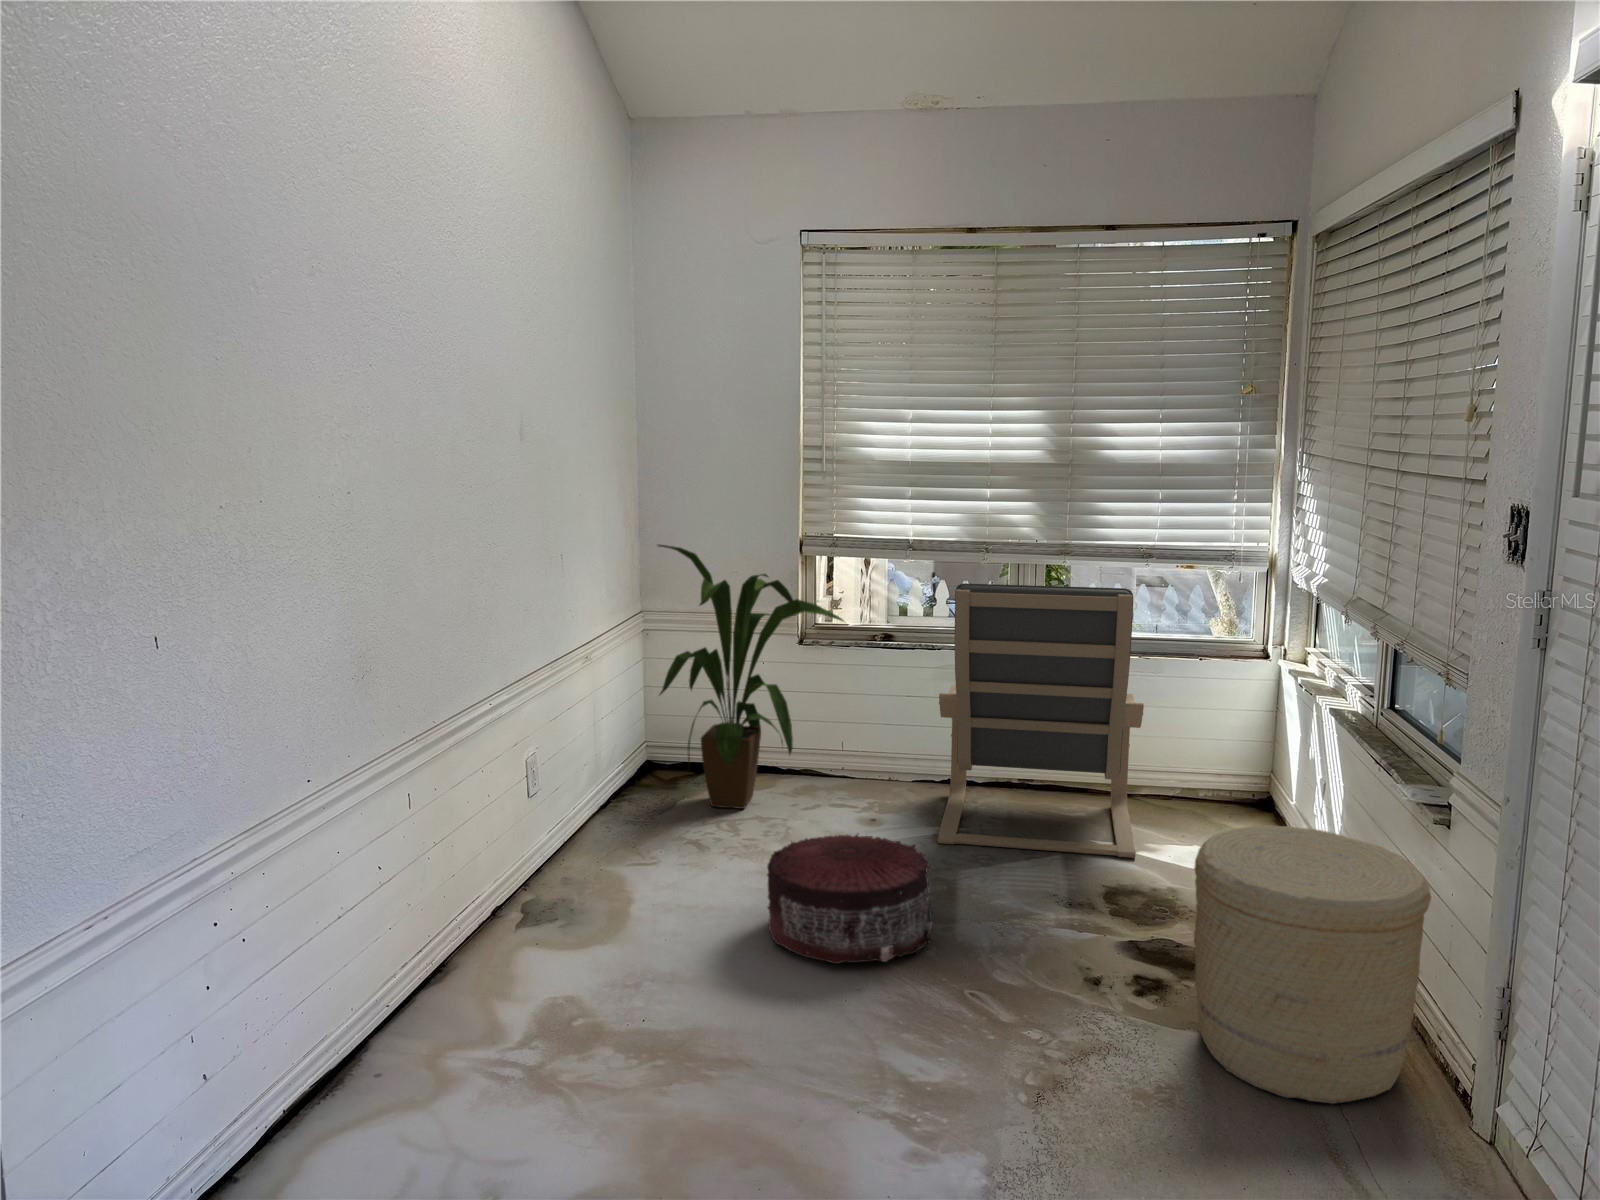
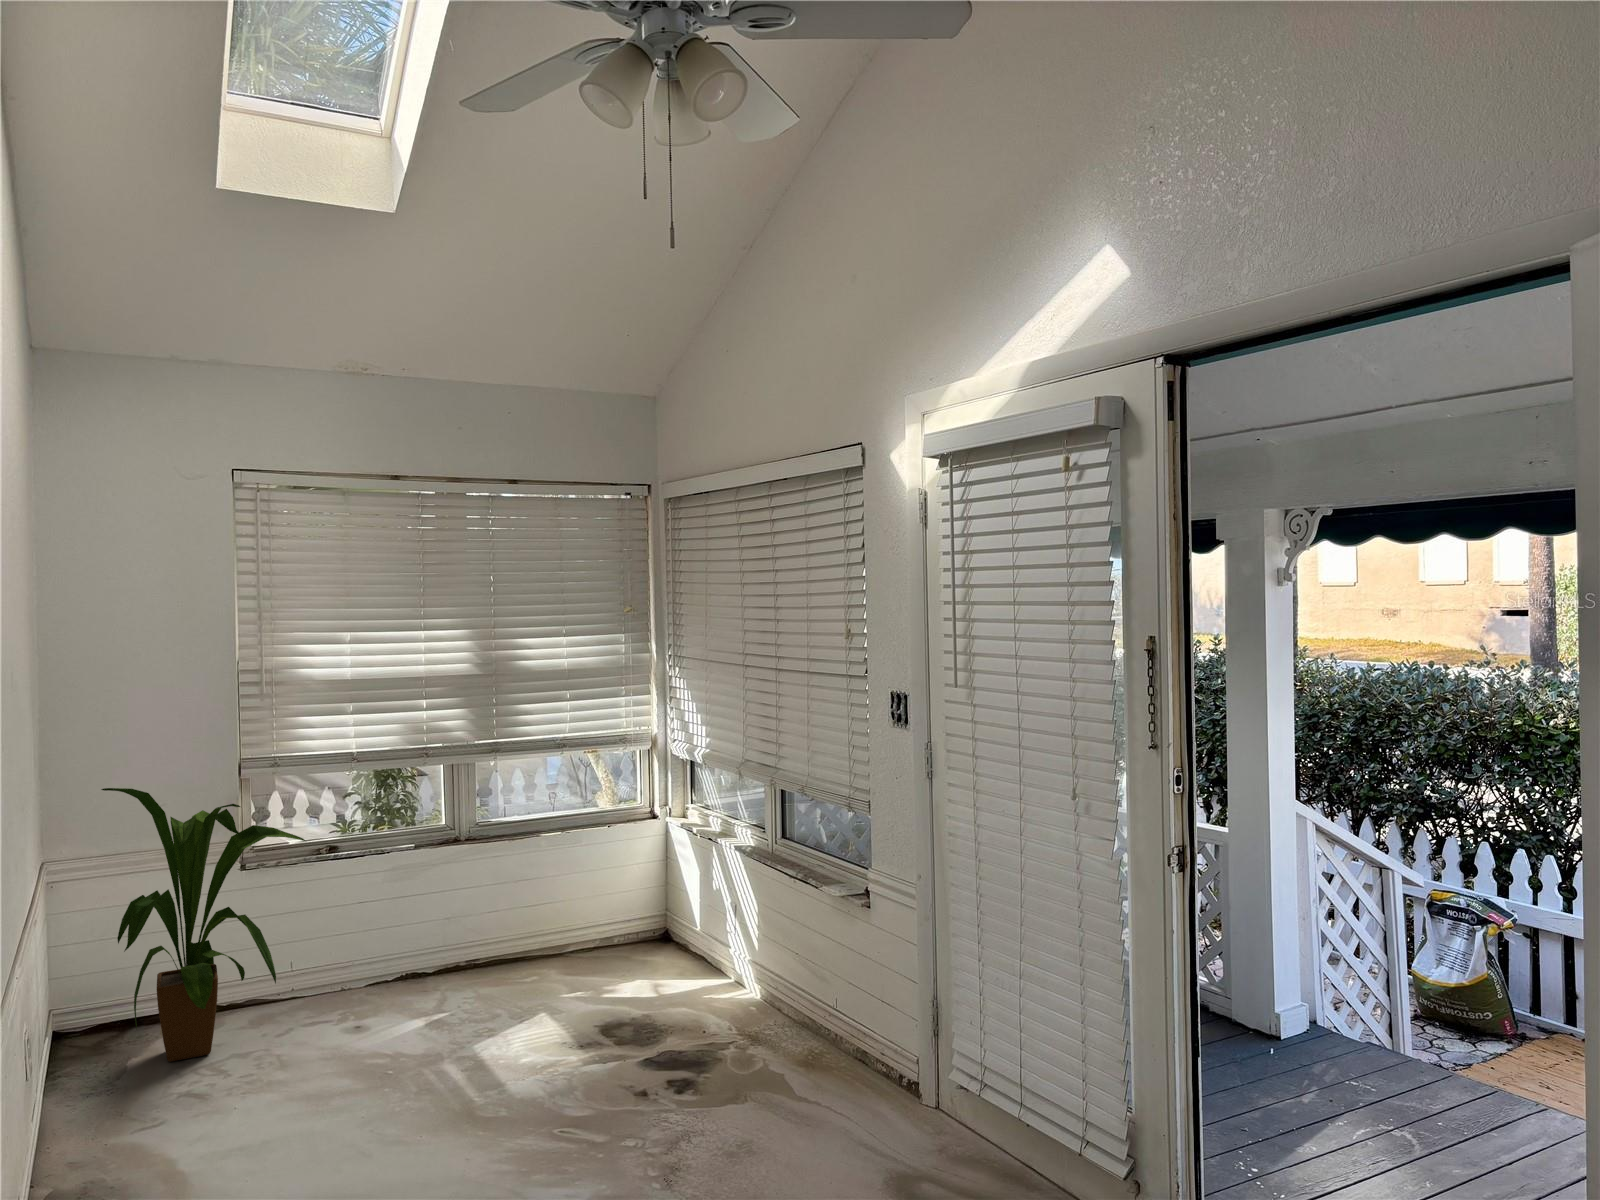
lounge chair: present [937,583,1144,858] -> none [407,775,603,1032]
woven basket: present [1194,825,1431,1104] -> none [722,930,876,1127]
pouf: present [767,834,932,964] -> none [328,1028,499,1160]

